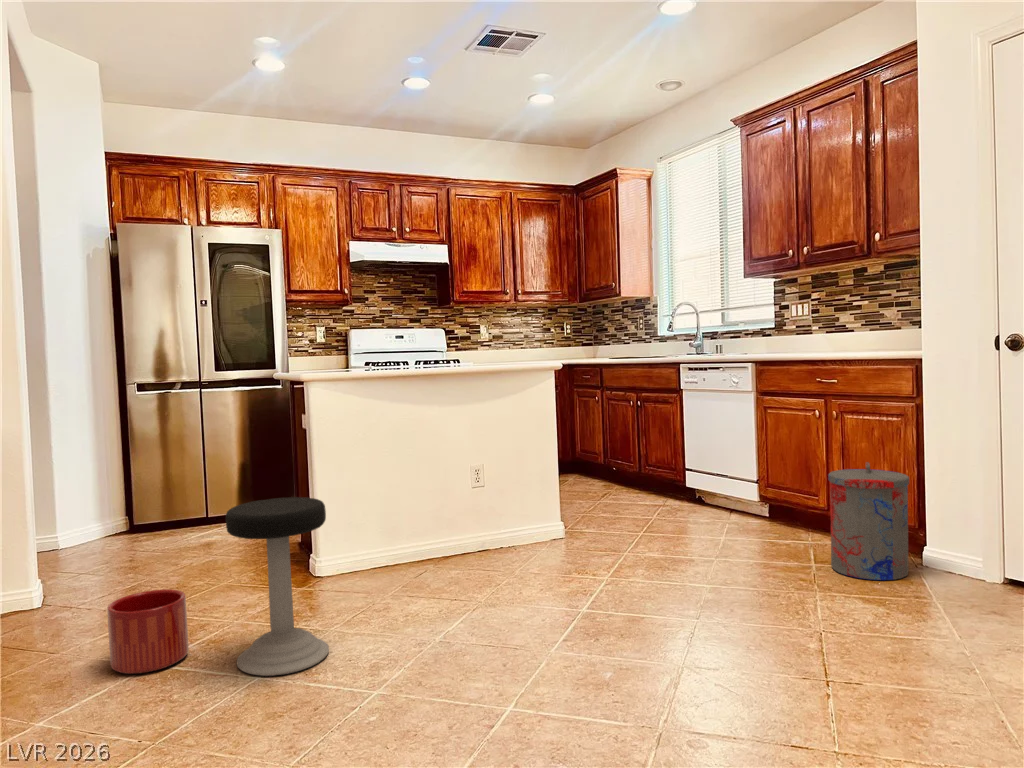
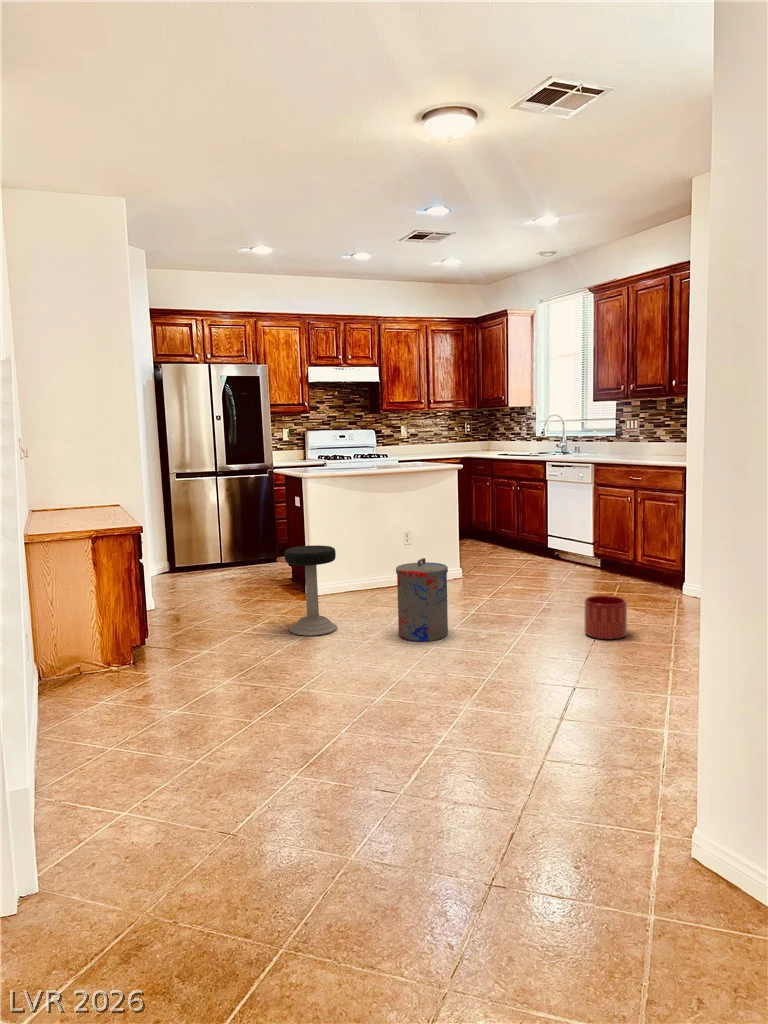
trash can: present [828,462,909,580] -> present [396,558,448,641]
planter: present [107,589,189,674] -> present [584,595,627,639]

